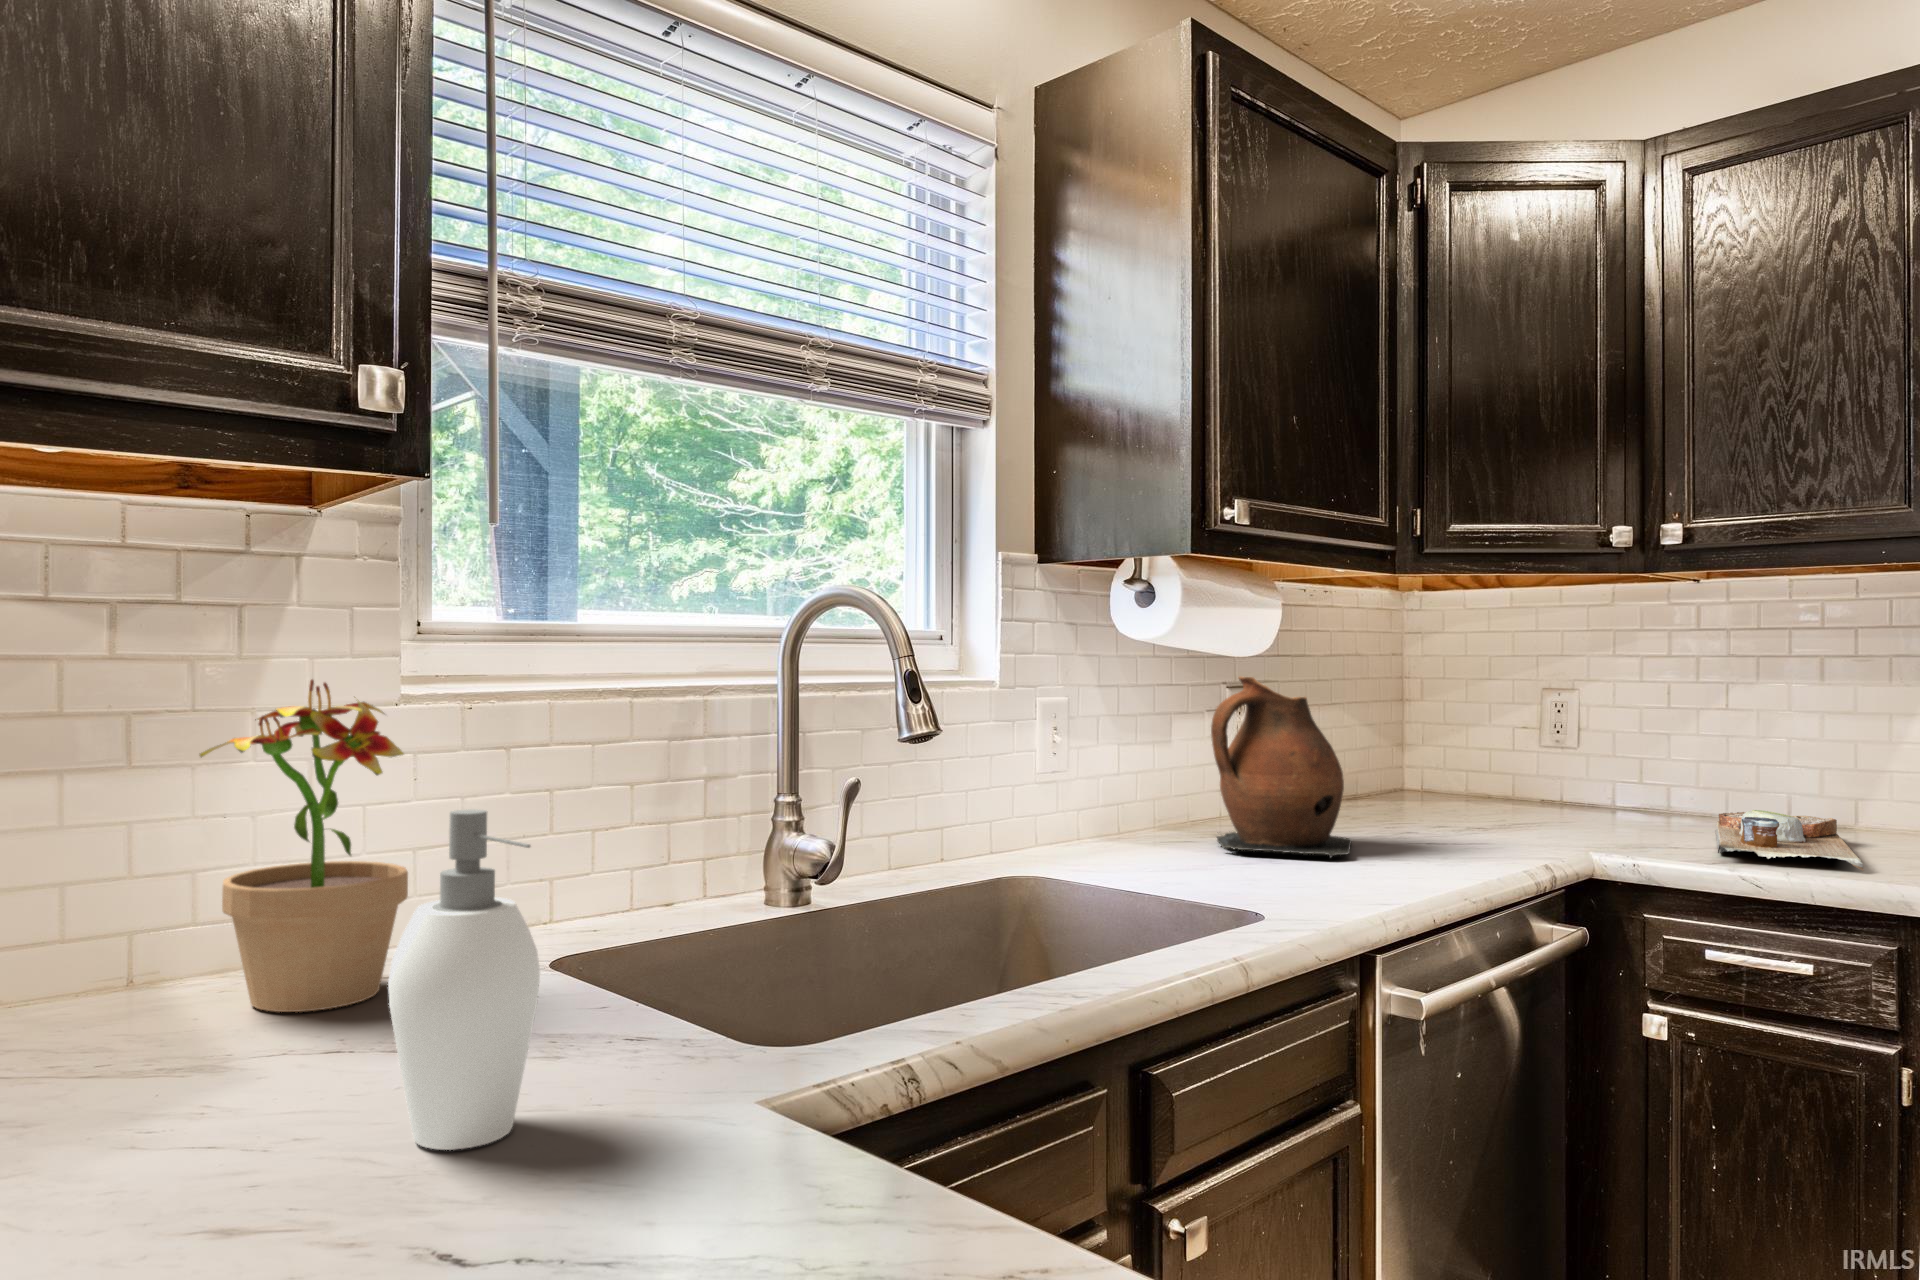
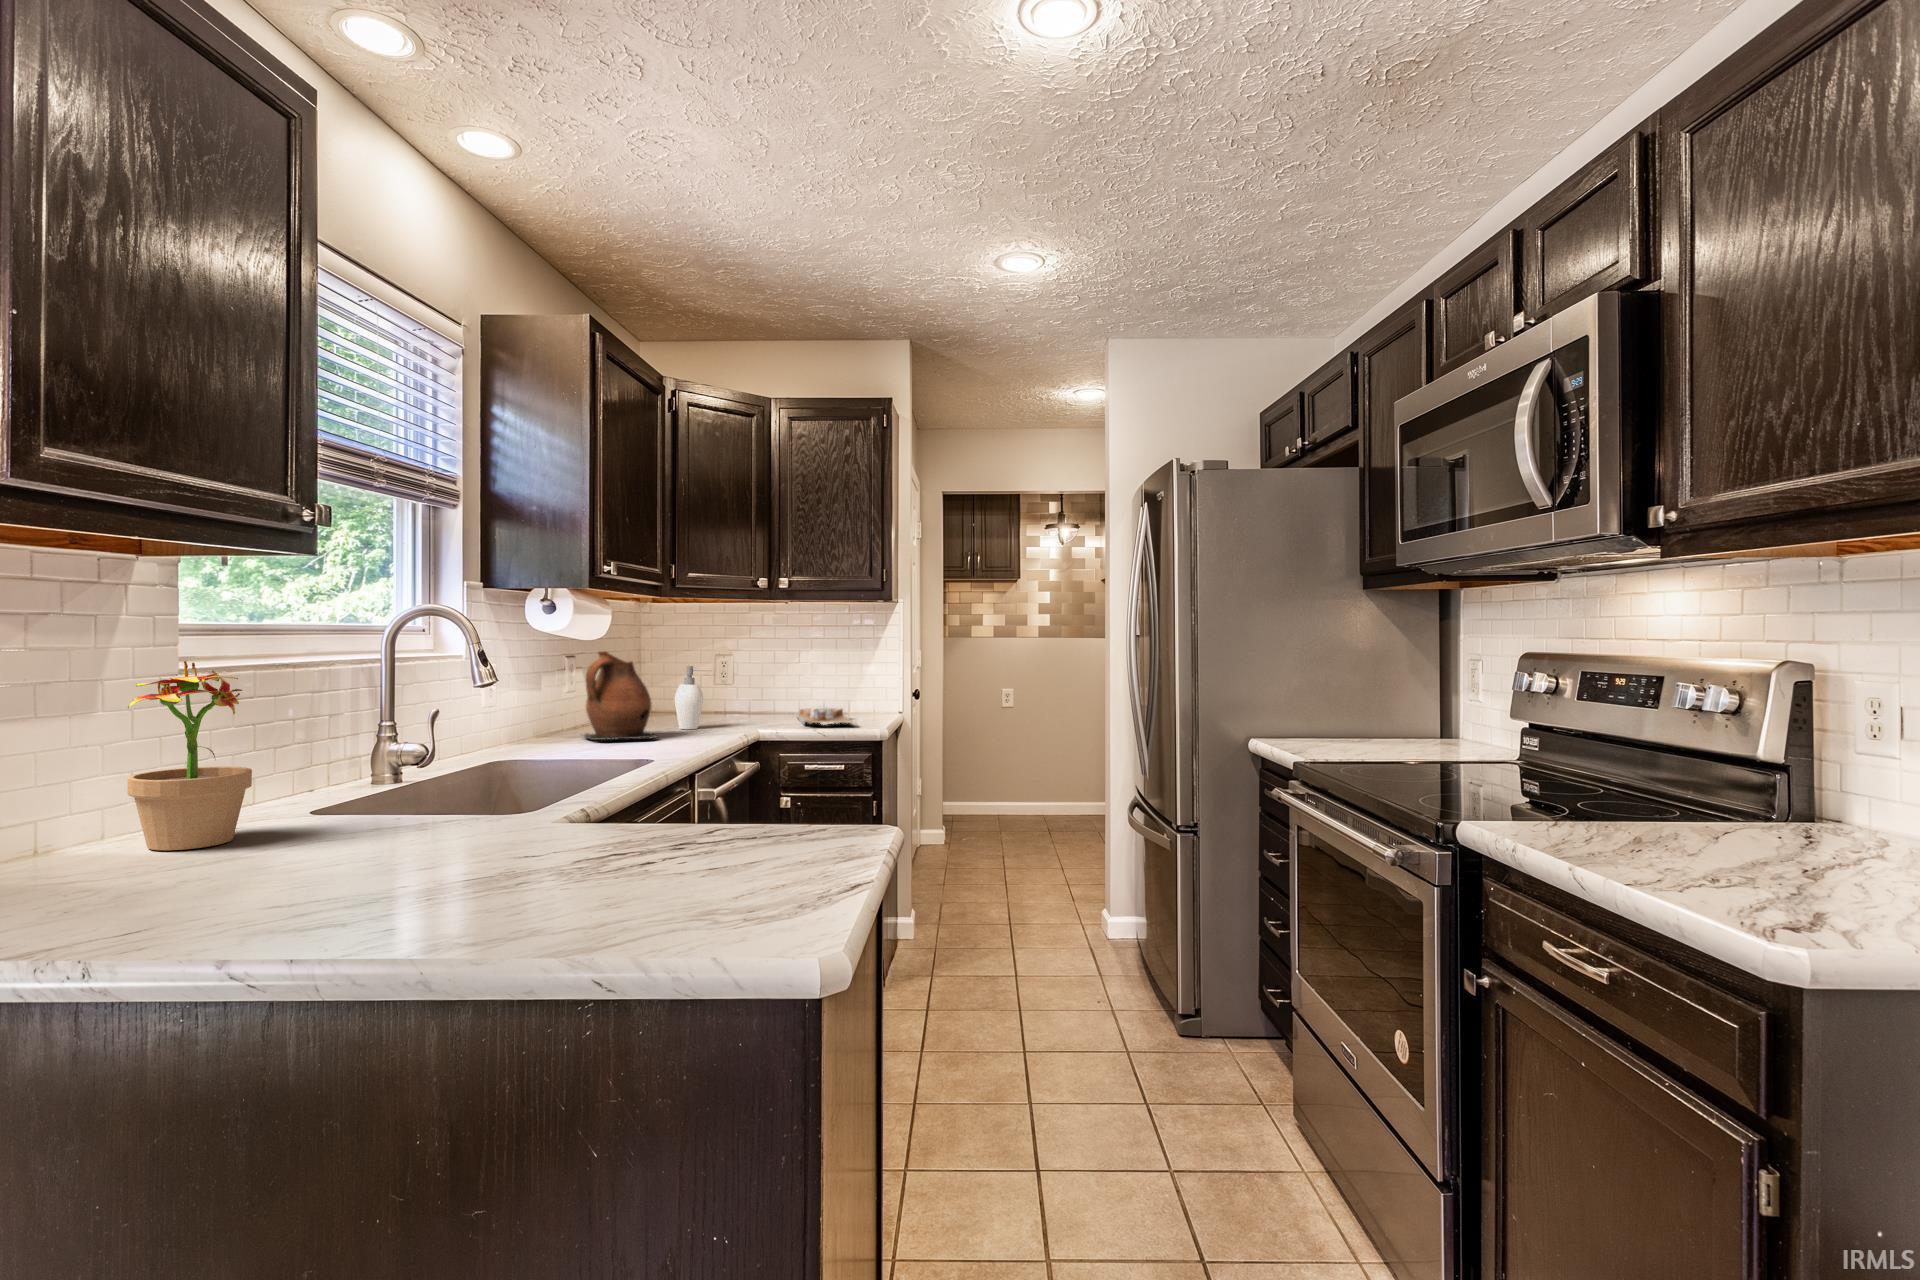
soap dispenser: present [388,809,540,1150] -> present [675,666,709,729]

